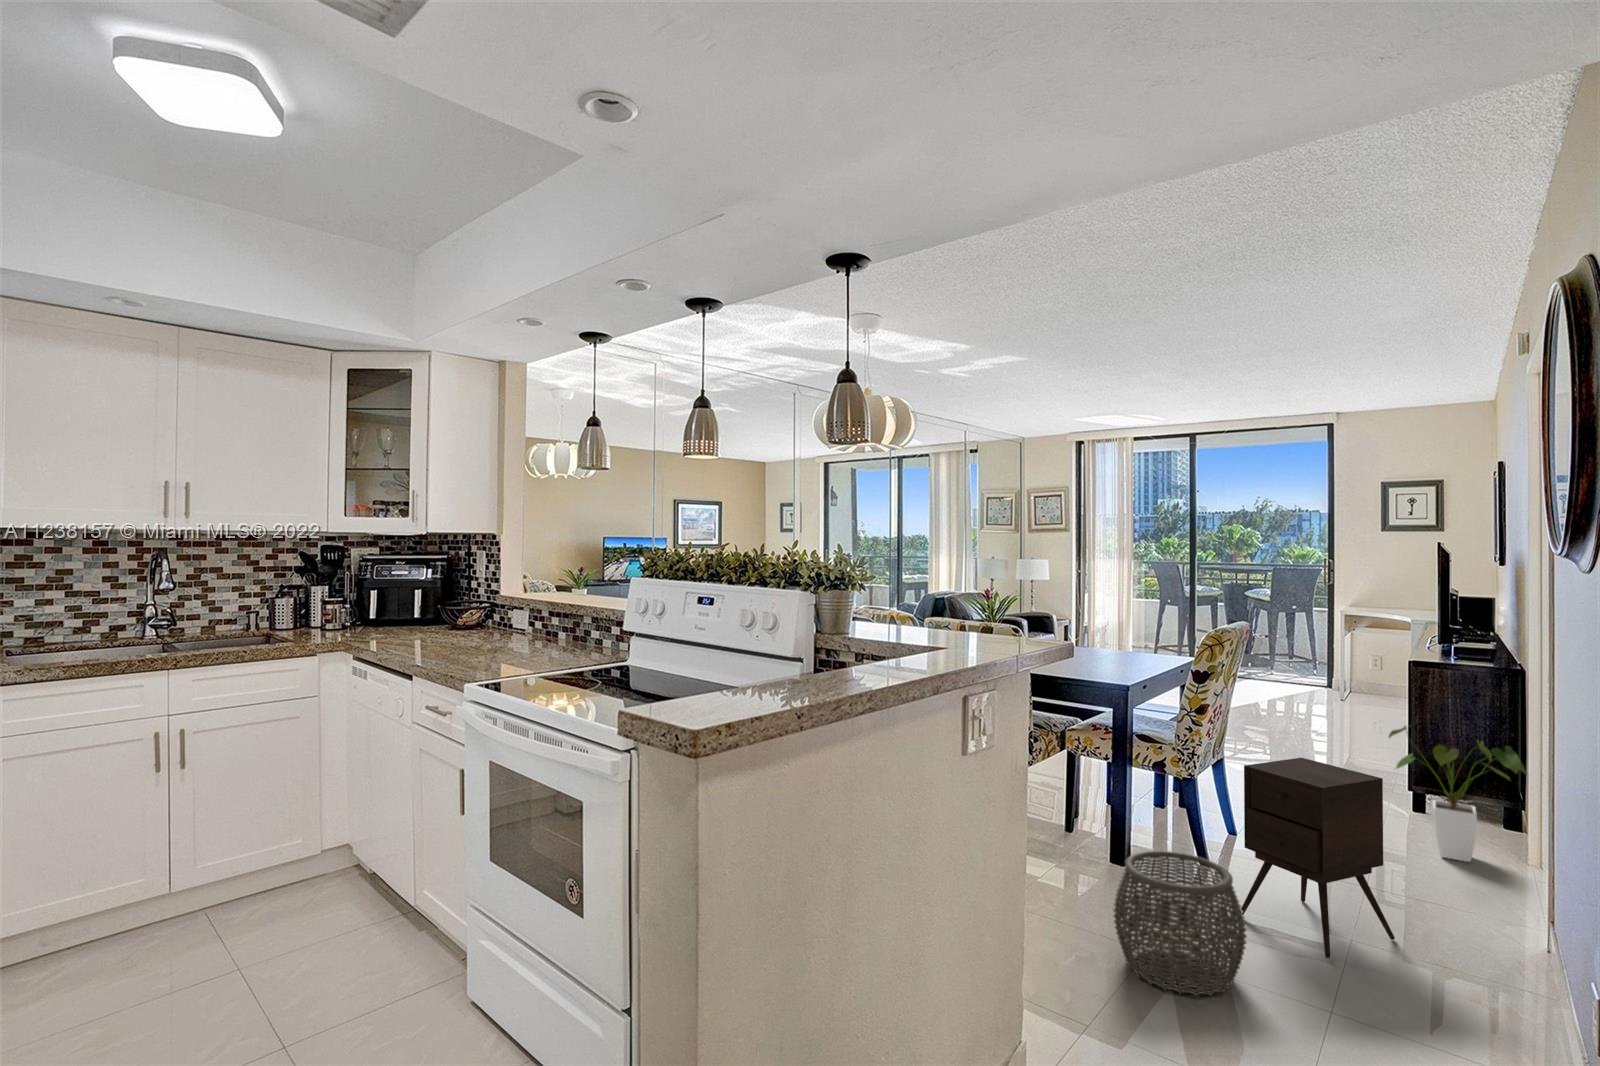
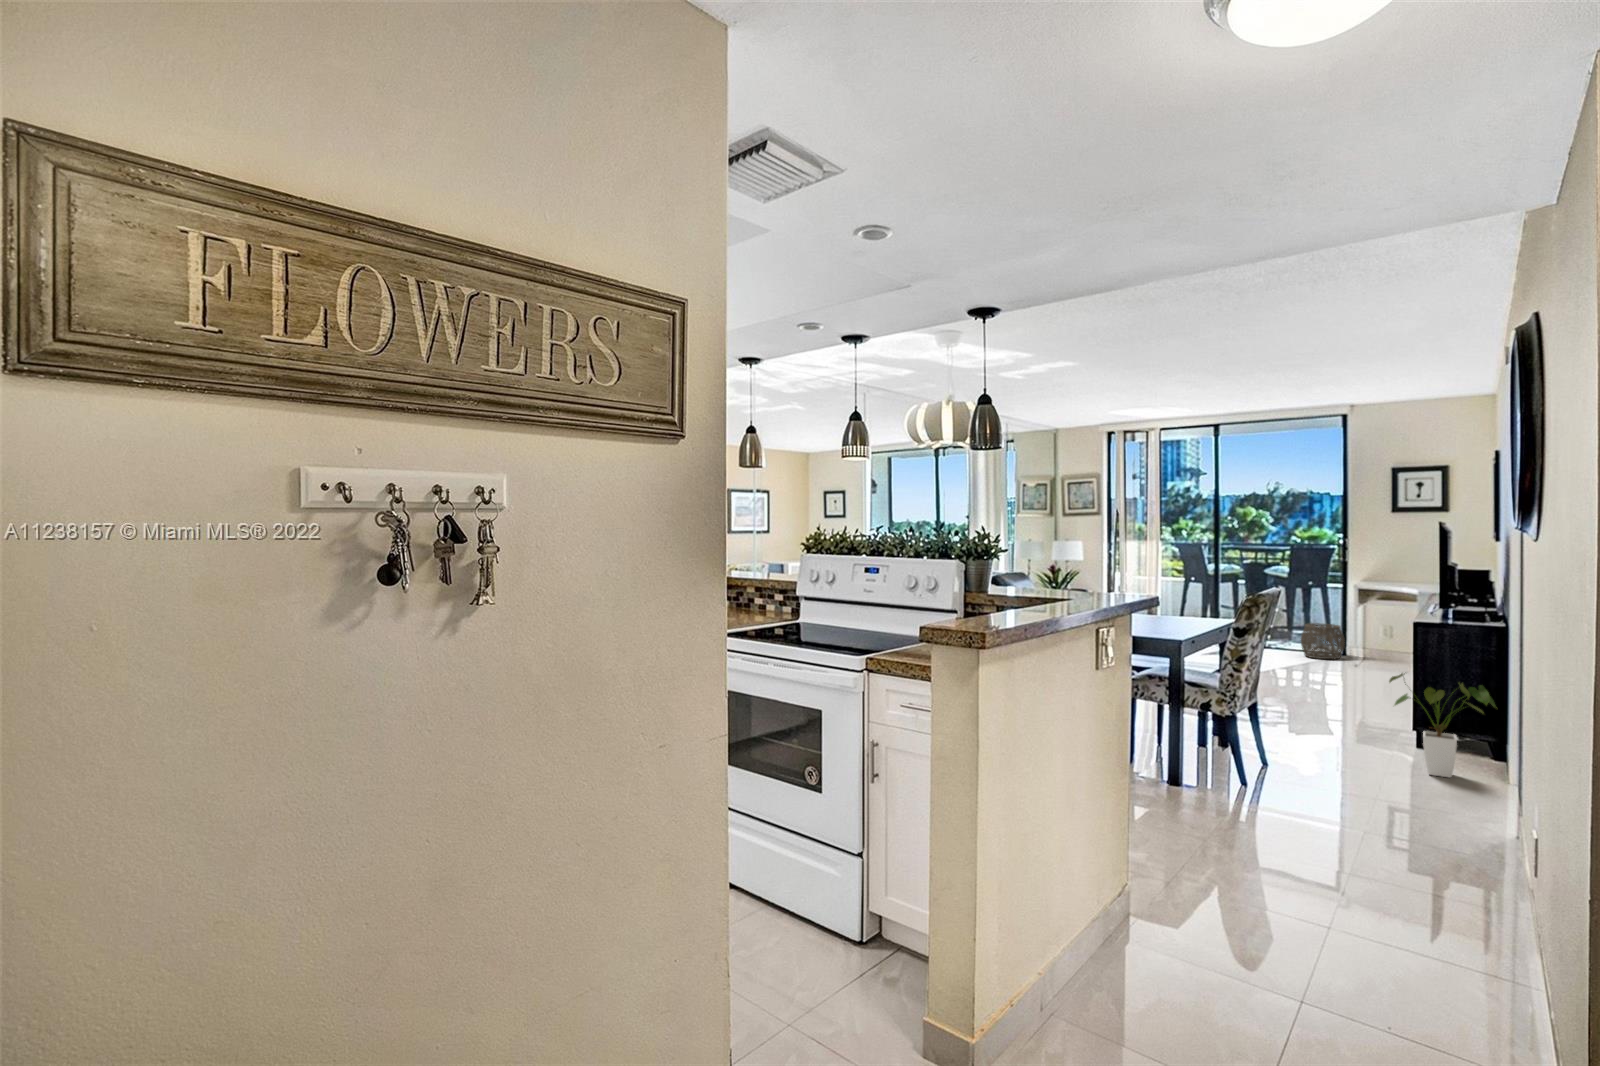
side table: present [1241,758,1395,958] -> none [1272,692,1389,833]
woven basket: present [1114,851,1247,996] -> present [1301,623,1345,660]

